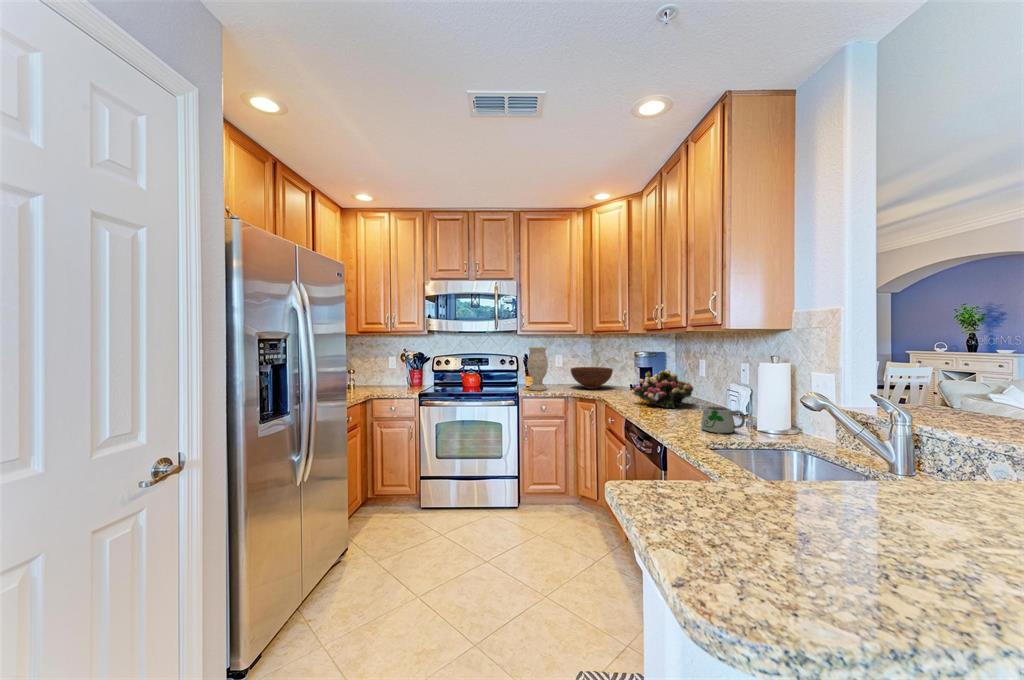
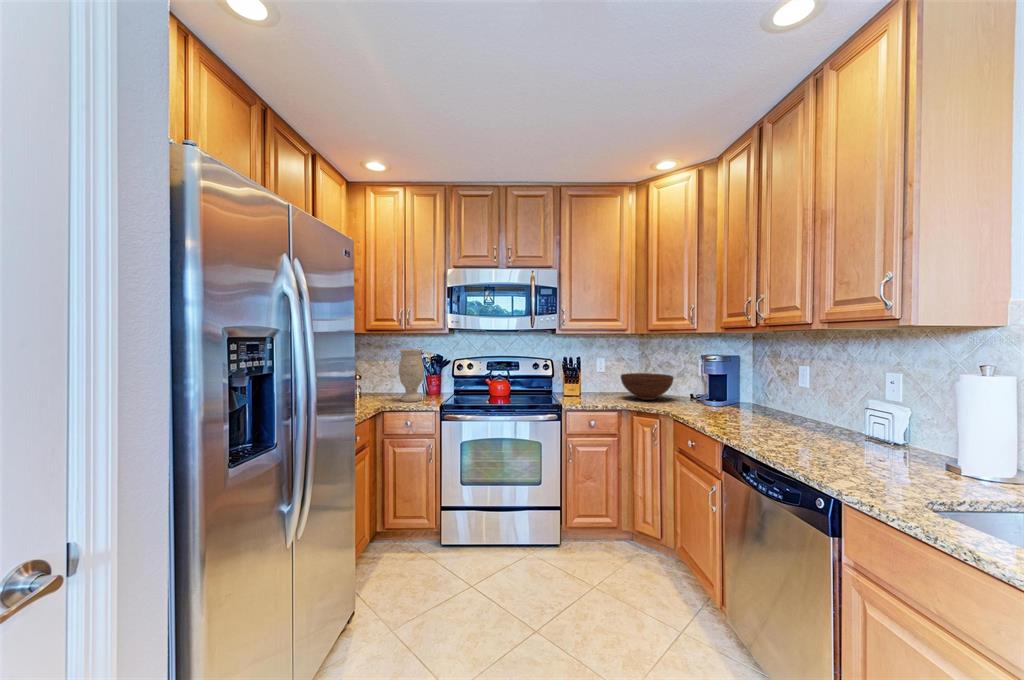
vase: present [527,347,548,391] -> present [398,349,424,402]
flower arrangement: present [631,369,693,408] -> none [715,379,804,431]
mug: present [701,407,745,434] -> none [859,437,938,484]

